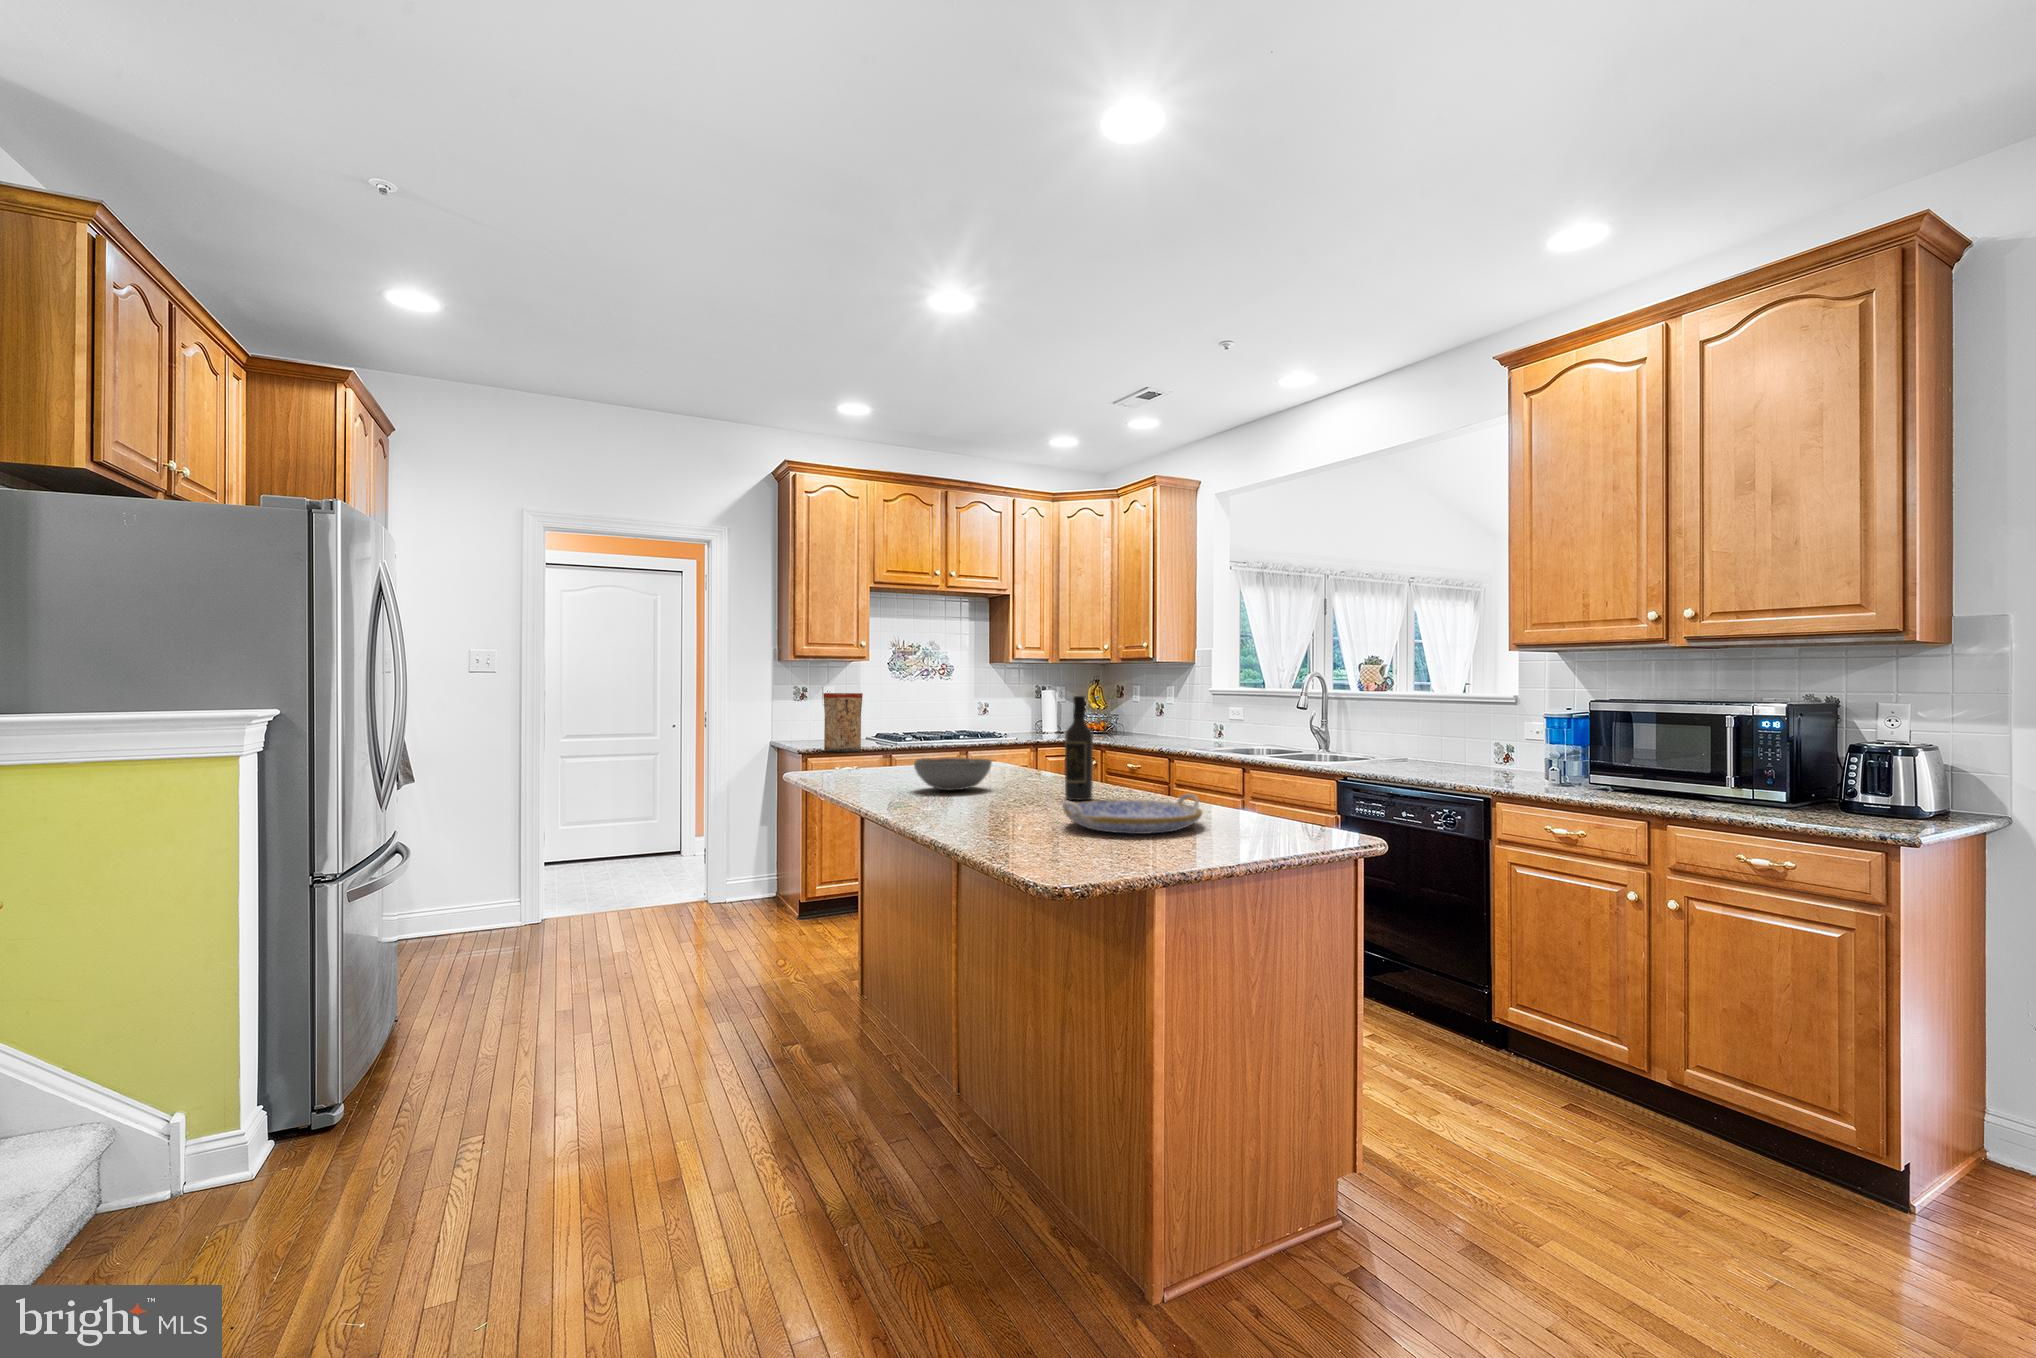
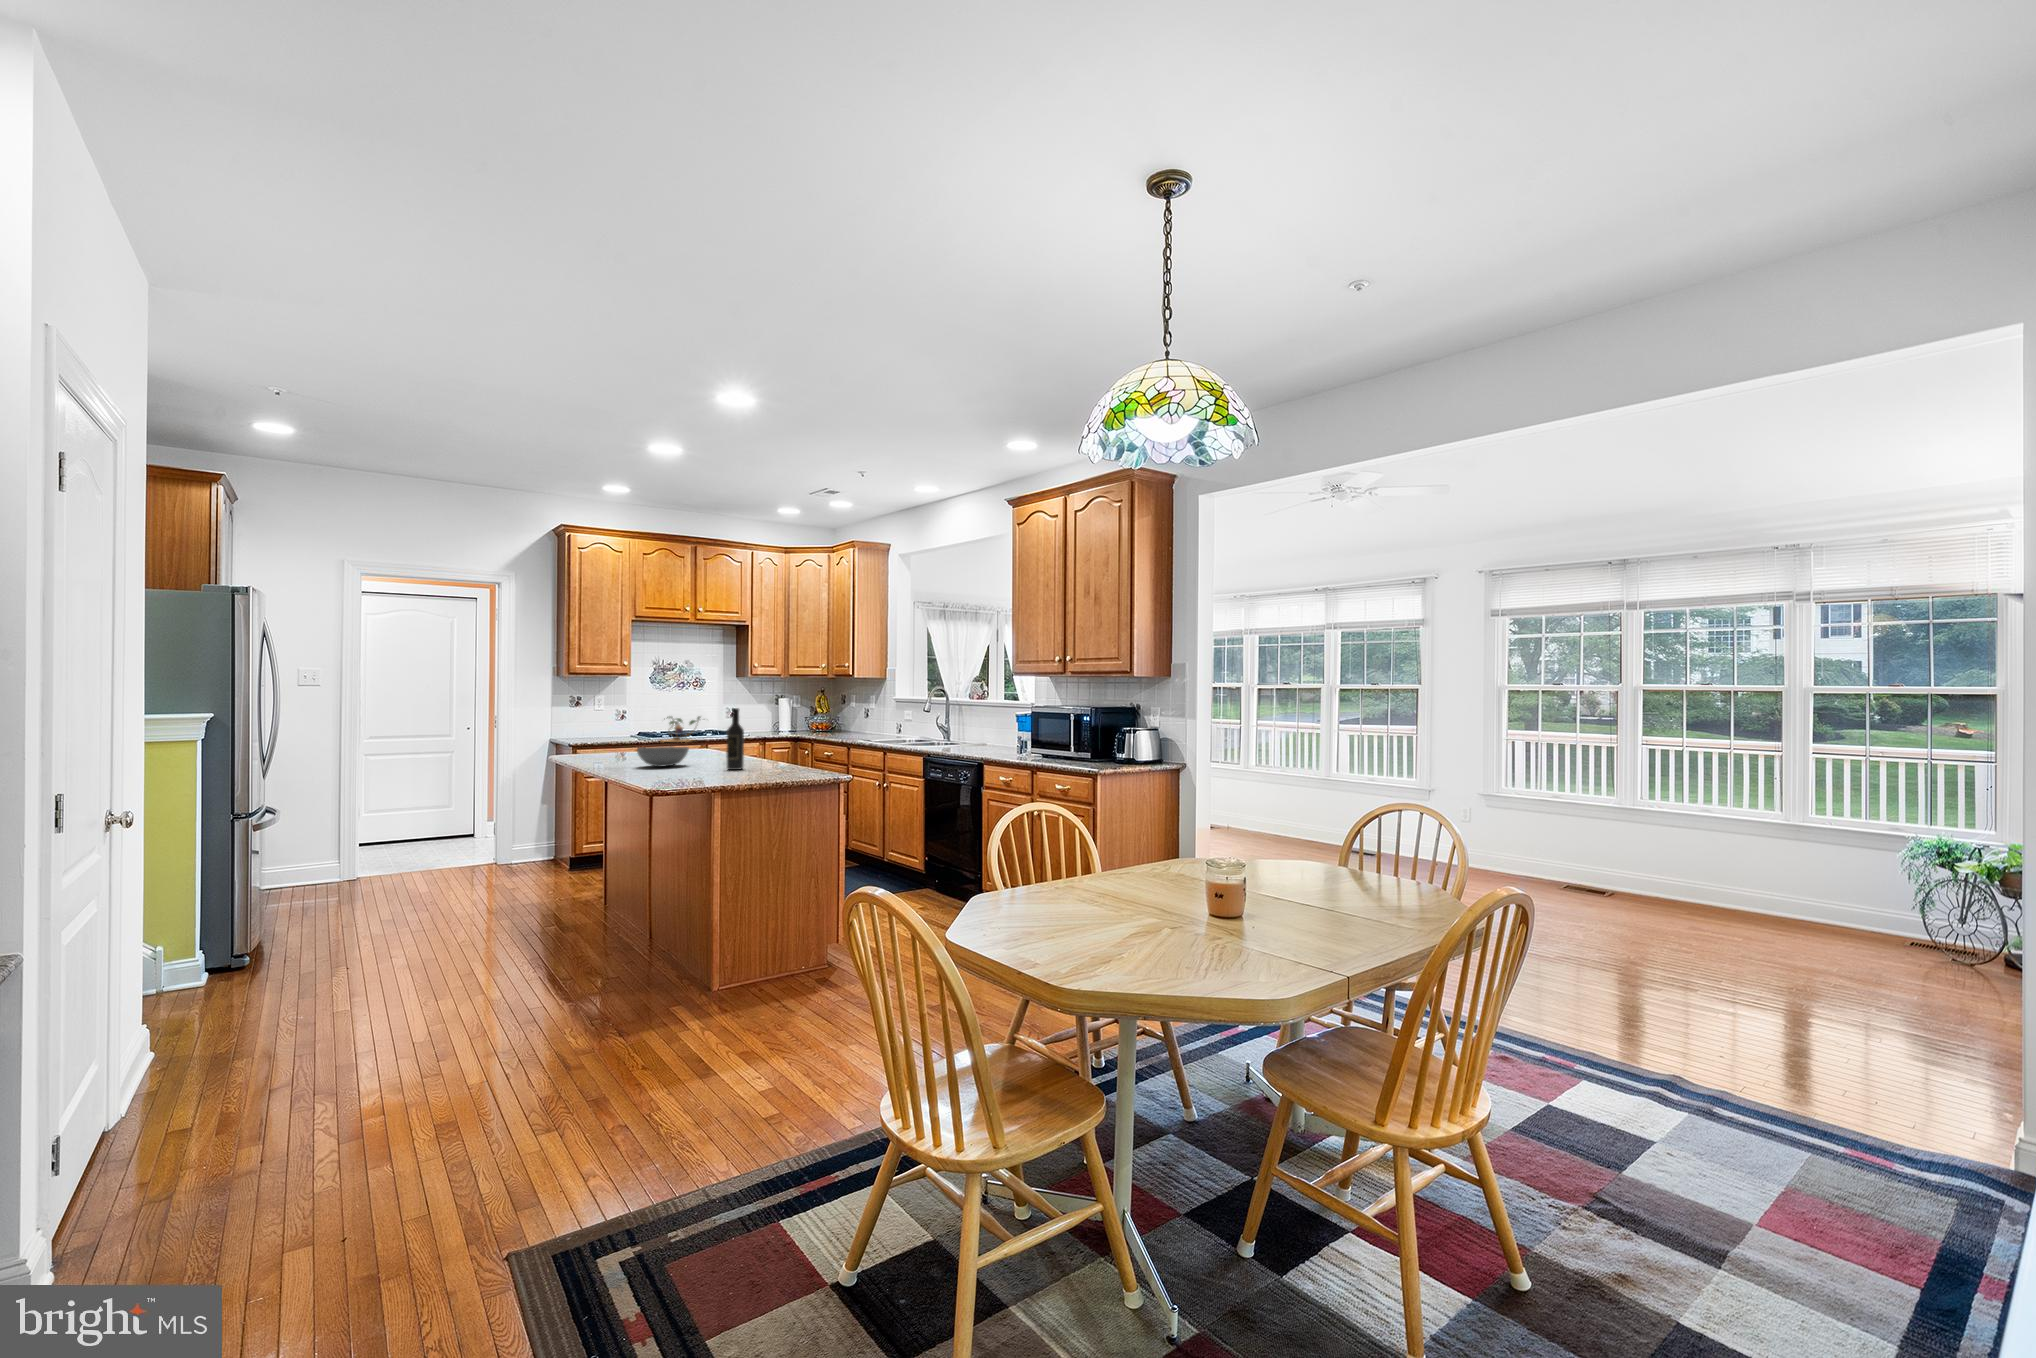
vase: present [823,693,863,752] -> none [591,702,624,746]
plant: none [905,712,968,747] -> present [663,717,700,742]
serving tray: present [1063,794,1202,834] -> none [702,762,783,782]

